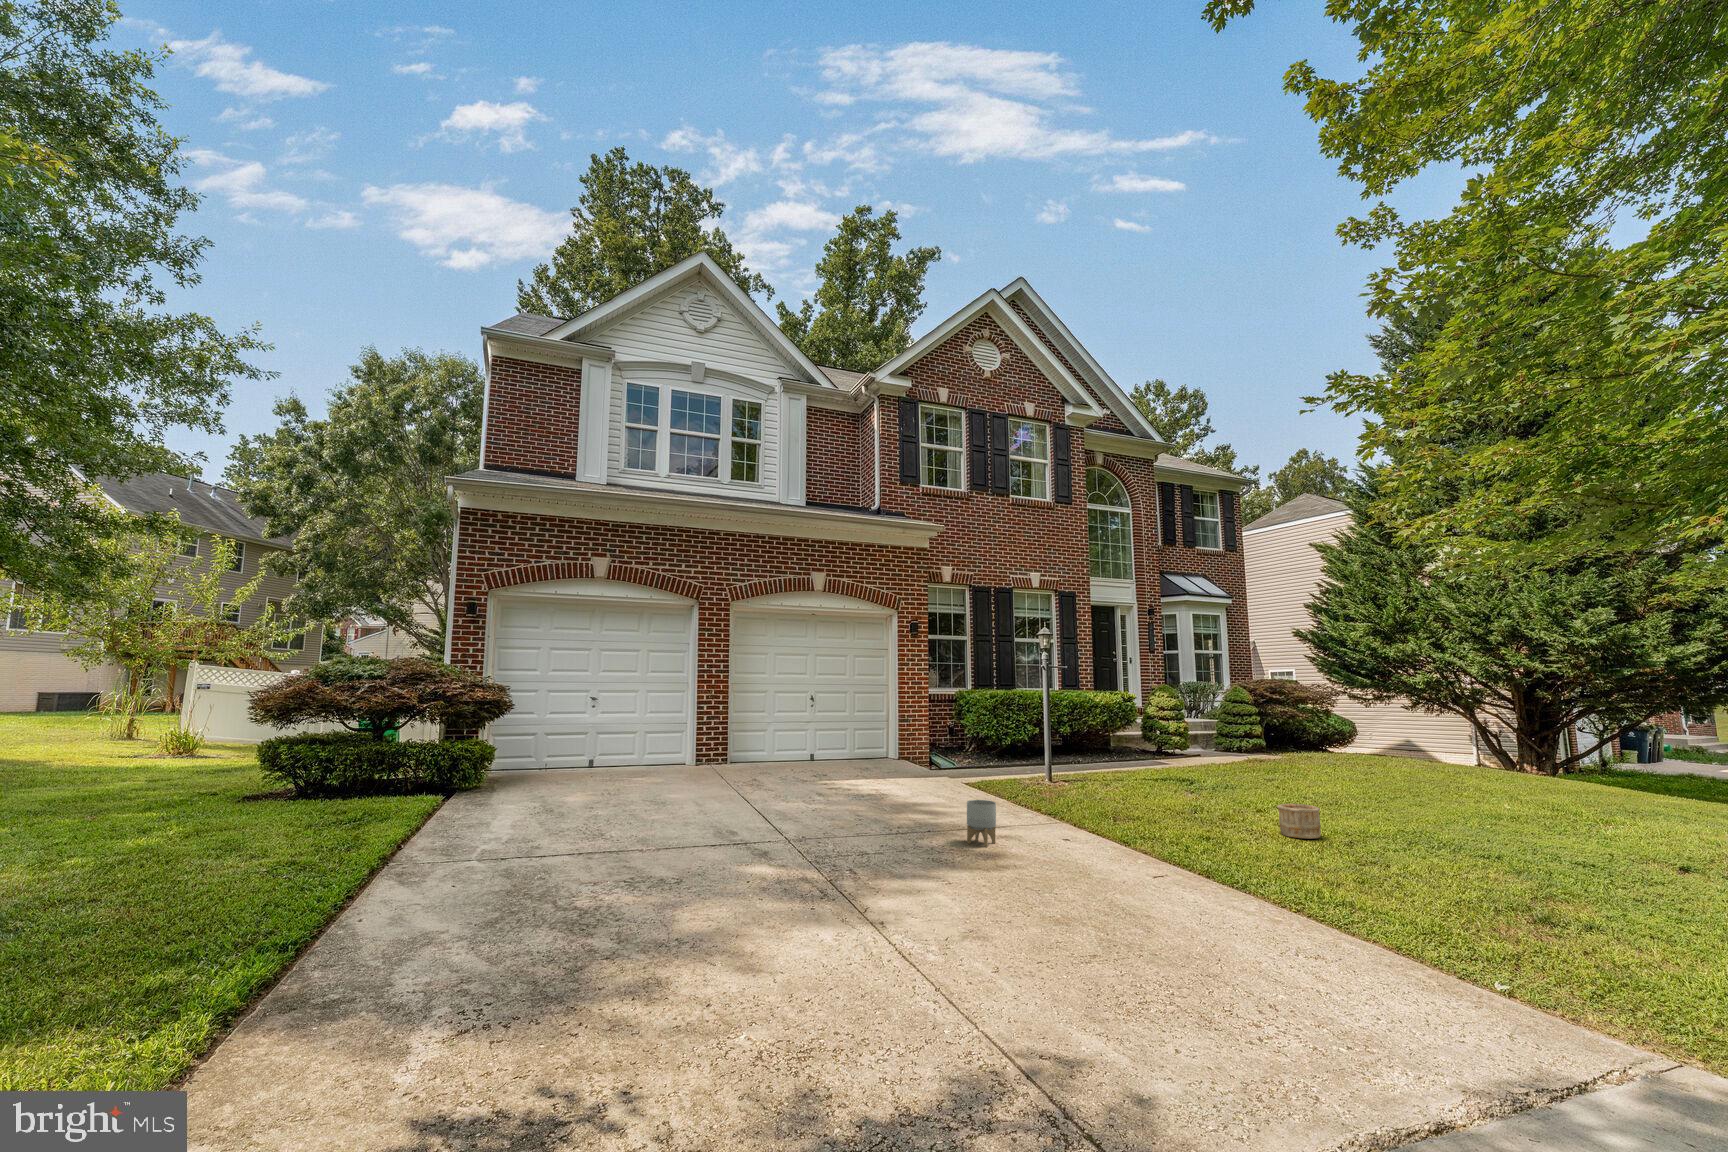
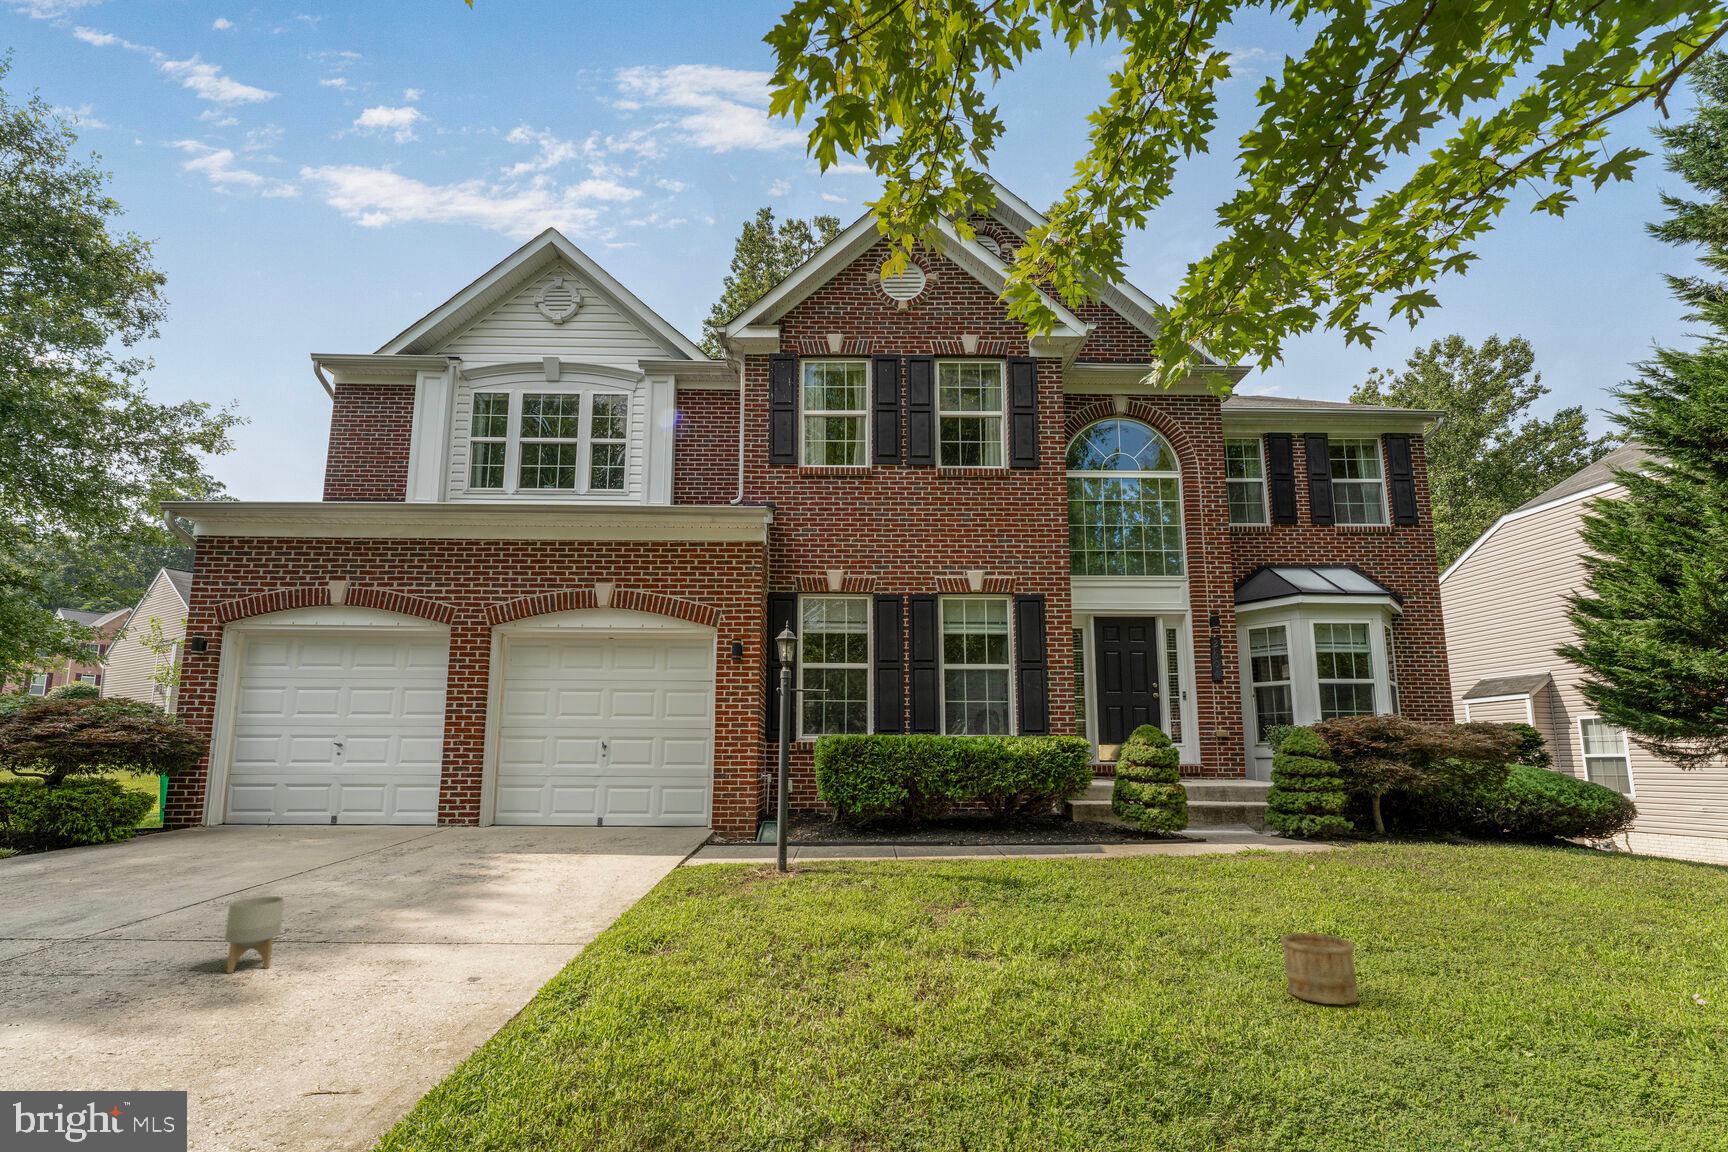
wooden bucket: present [1277,804,1321,839] -> present [1280,933,1358,1005]

